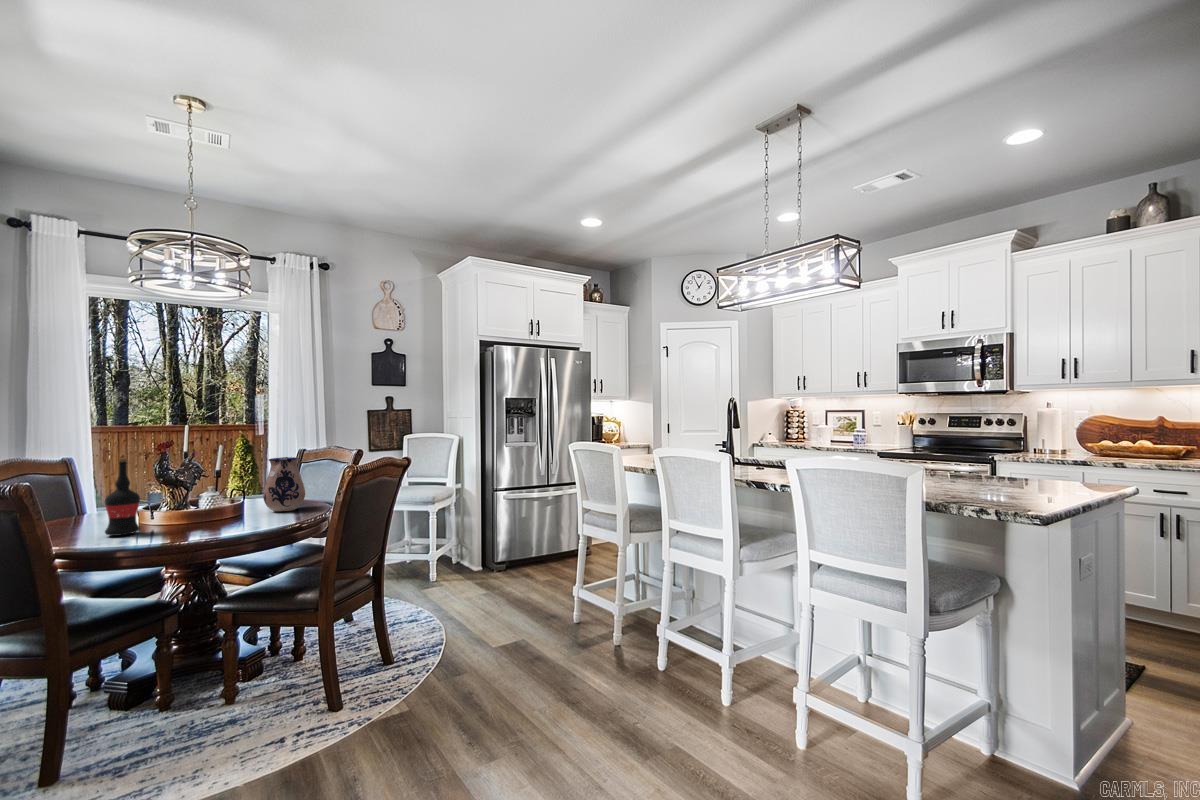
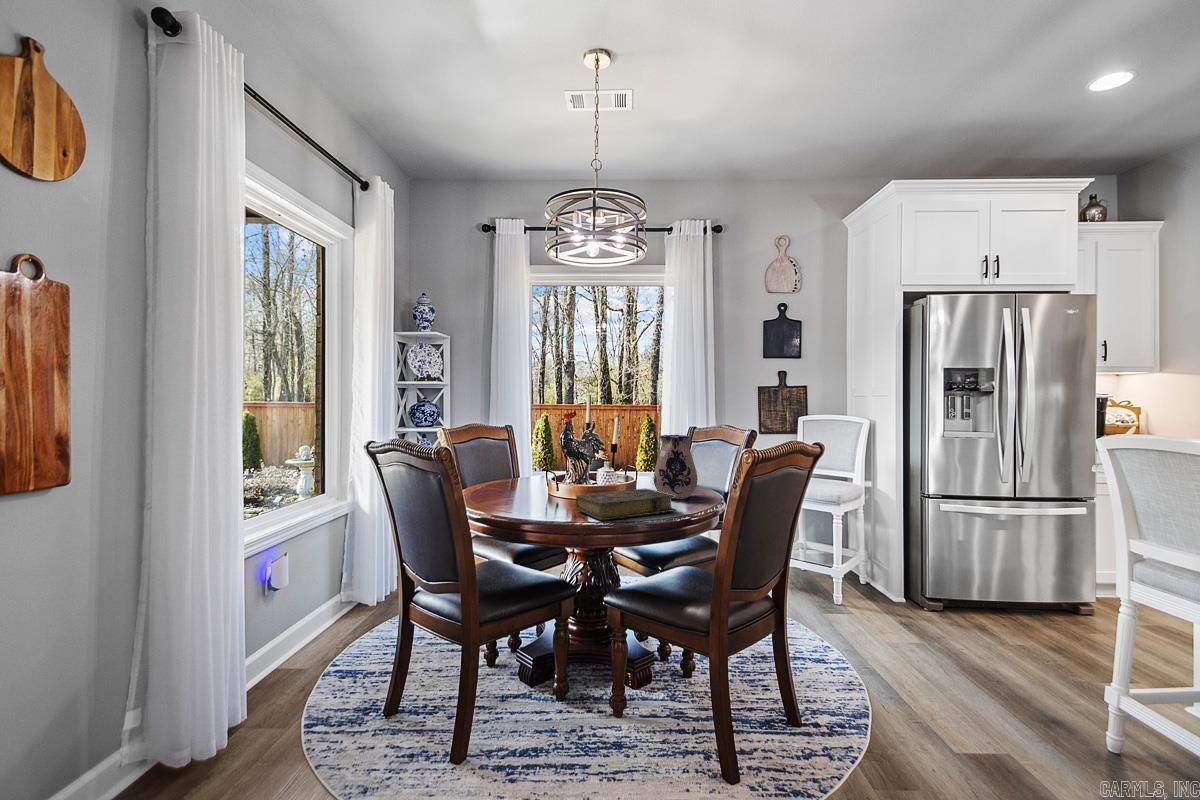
wine bottle: present [105,458,140,536] -> none [511,426,539,507]
book: none [184,505,285,534] -> present [576,488,676,520]

